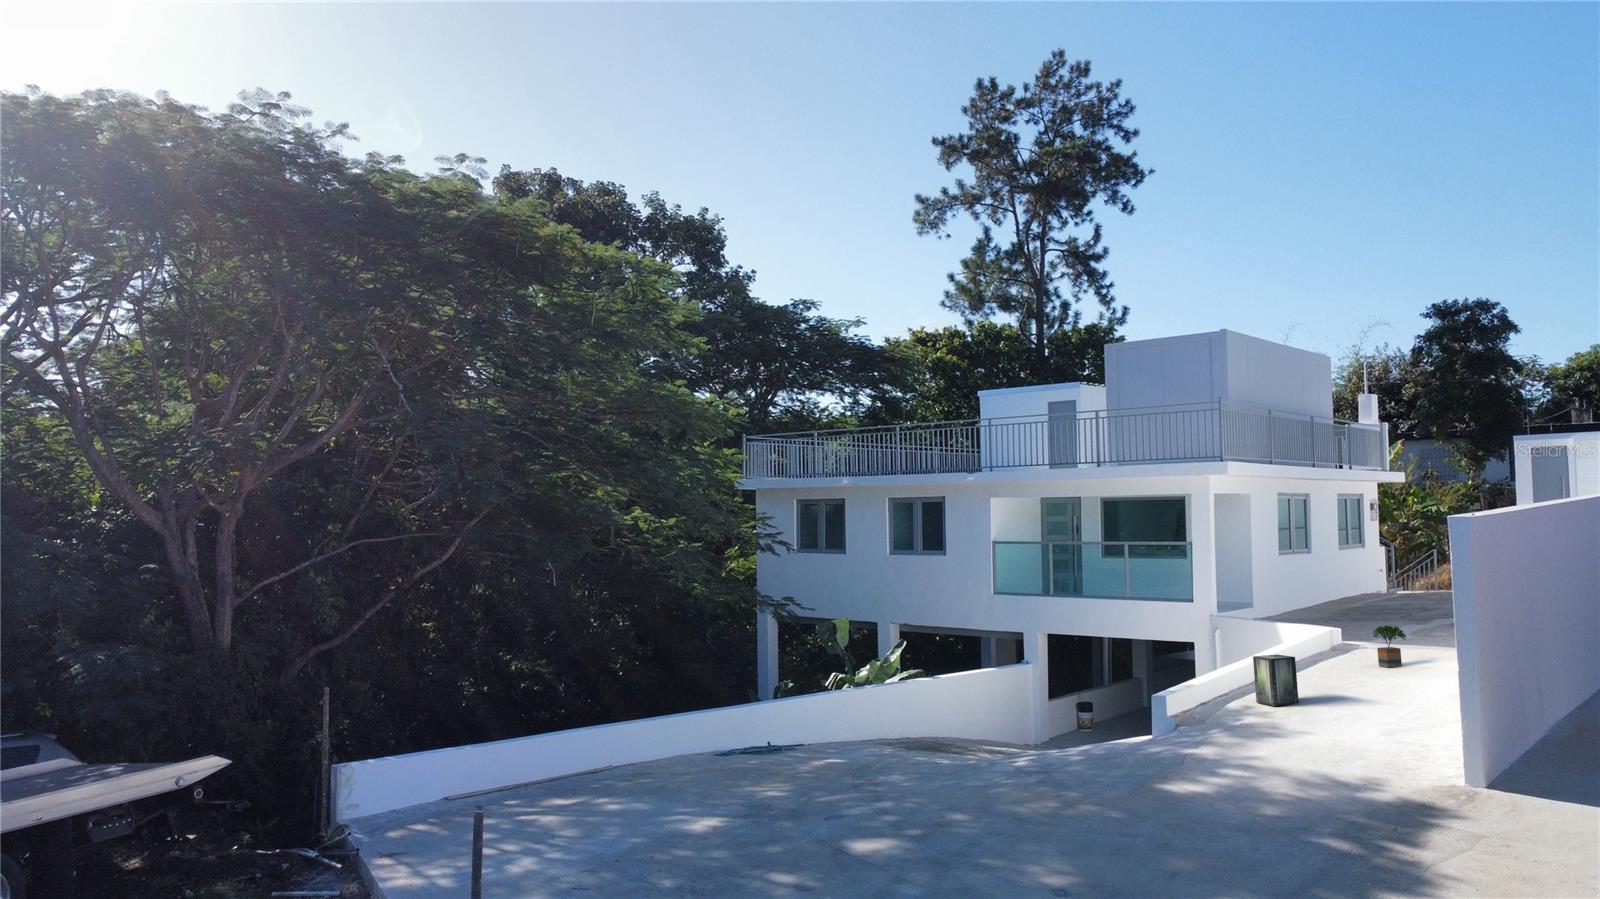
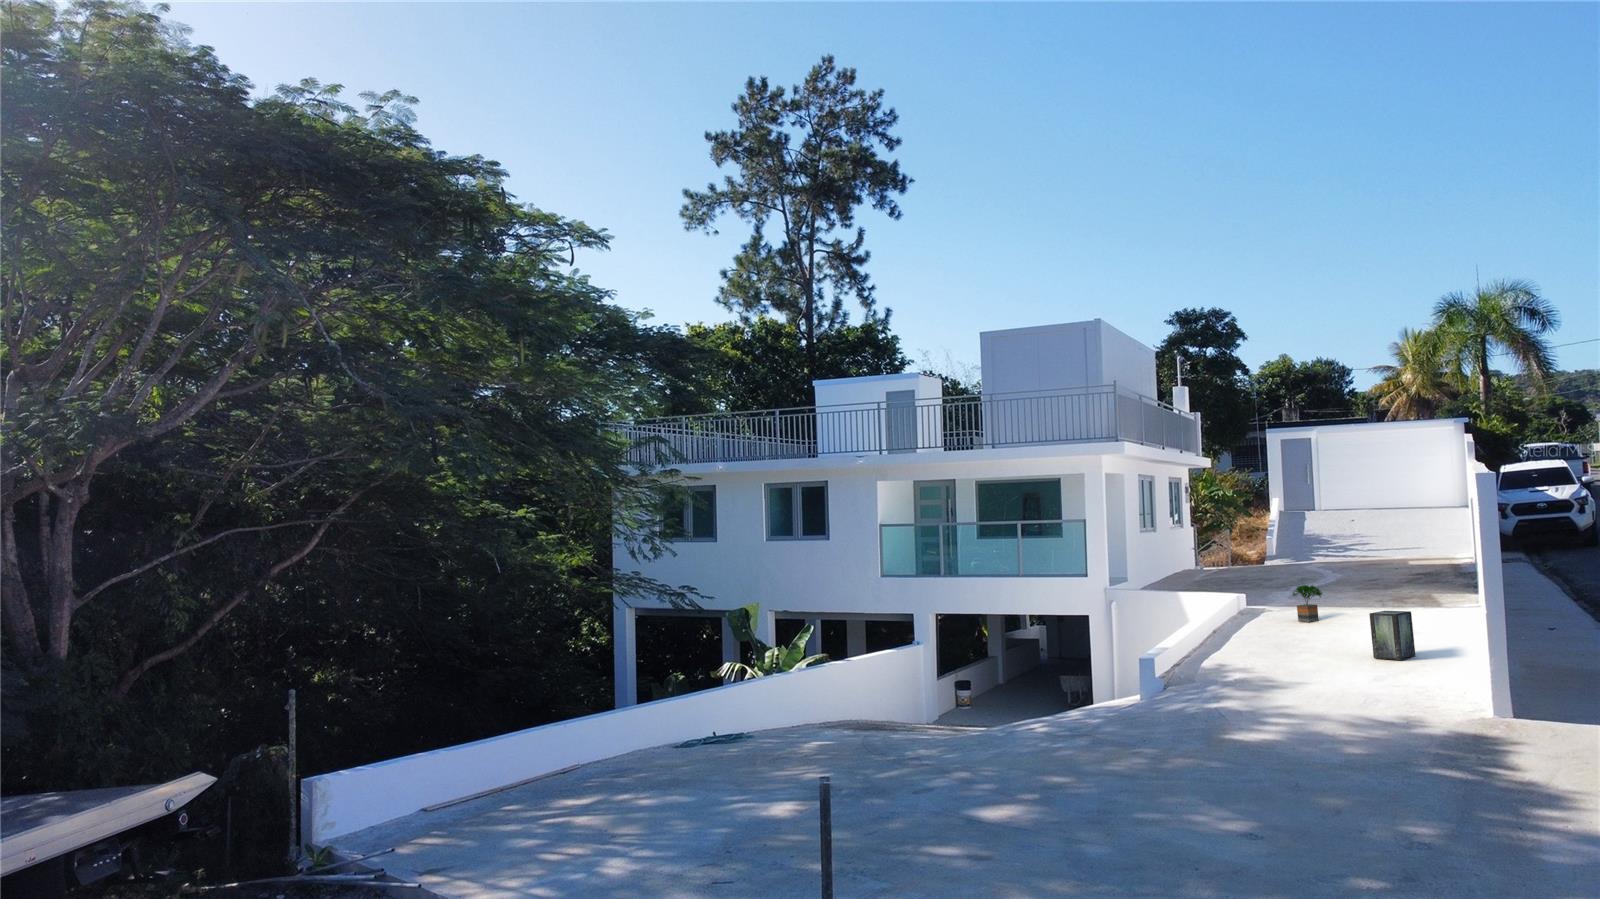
storage box: present [1253,655,1299,706] -> present [1369,611,1415,660]

